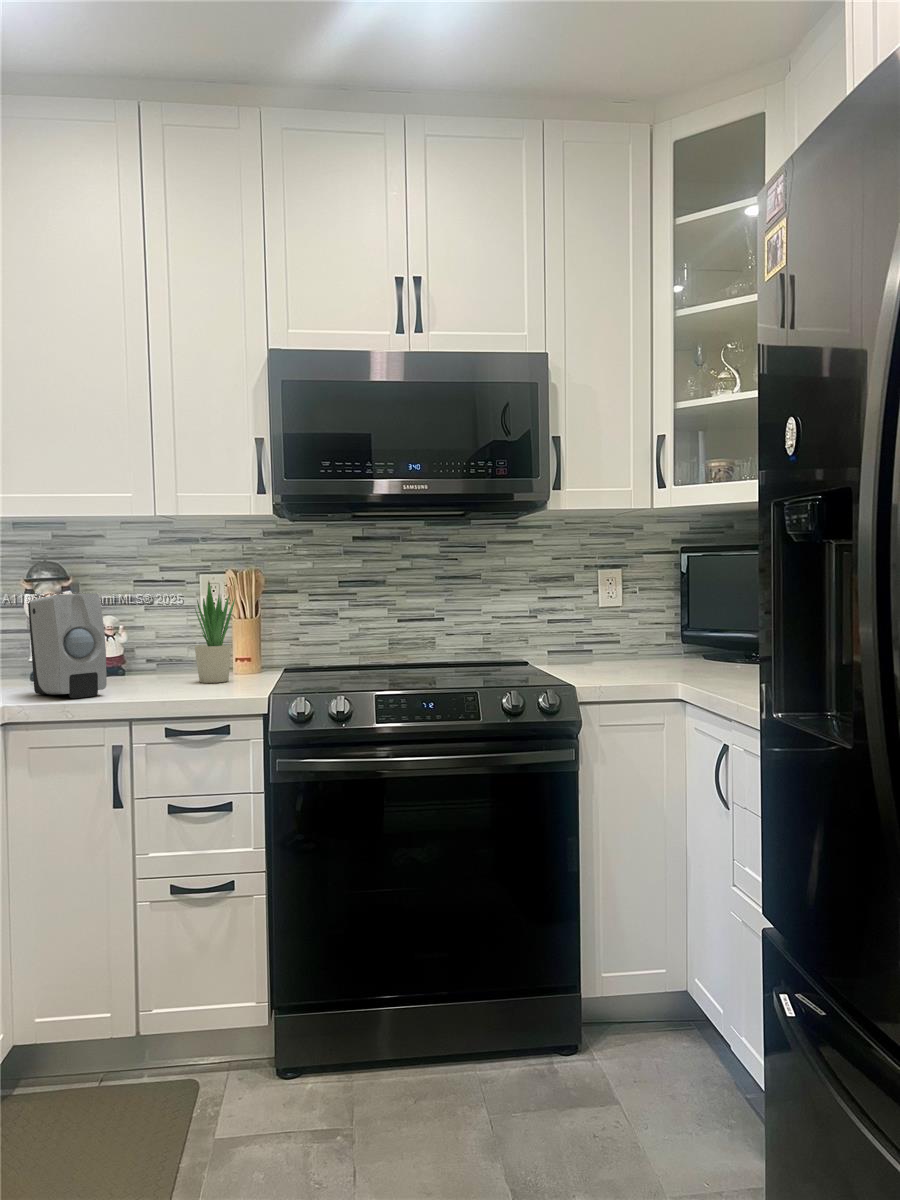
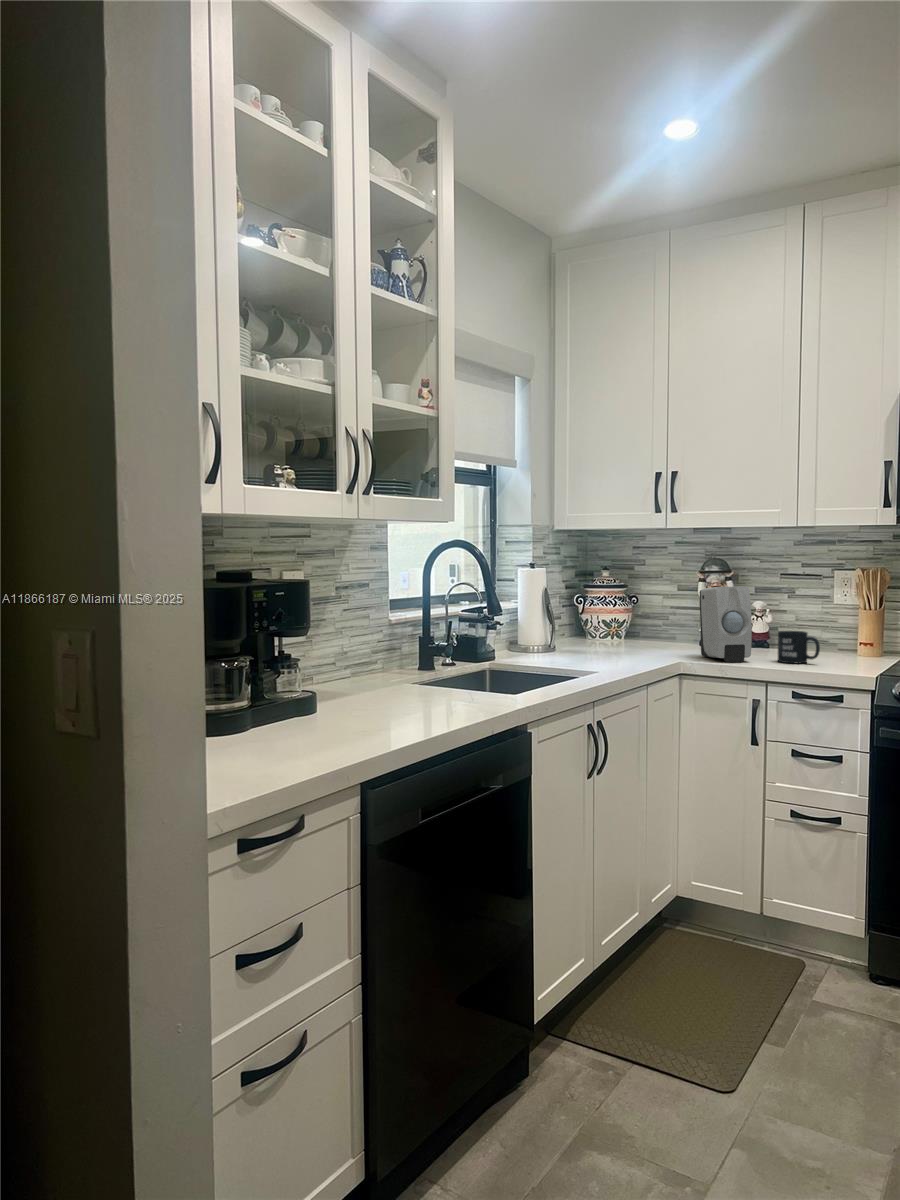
potted plant: present [195,581,235,683] -> none [824,577,862,661]
mug: none [140,649,194,692] -> present [778,631,820,663]

